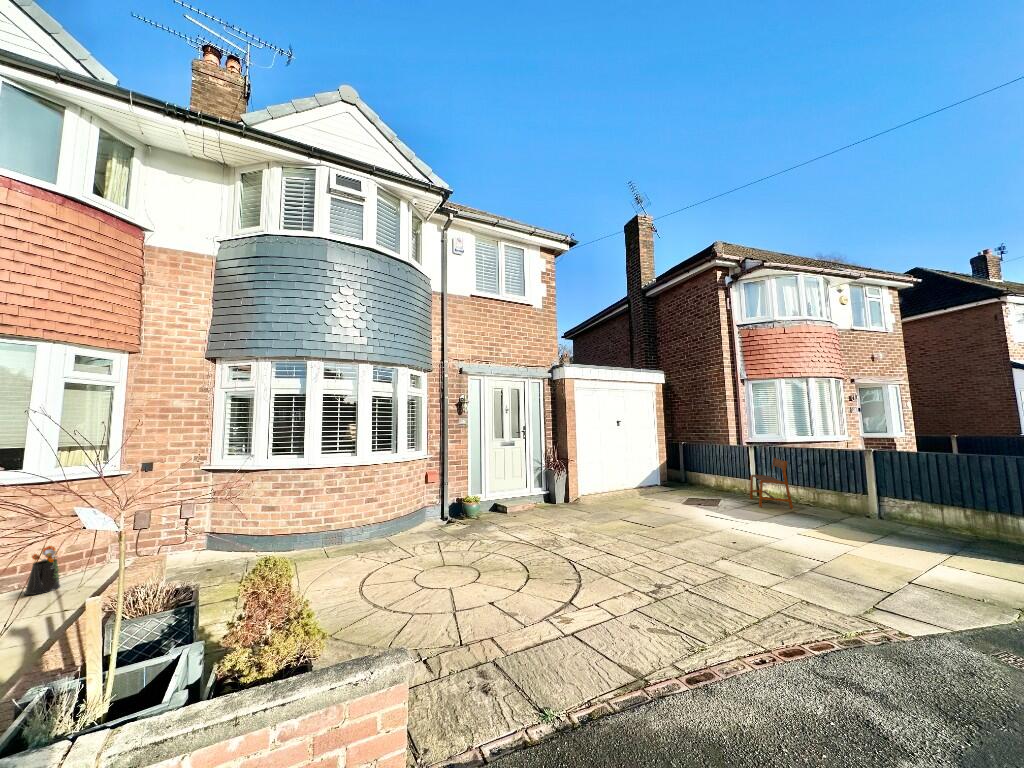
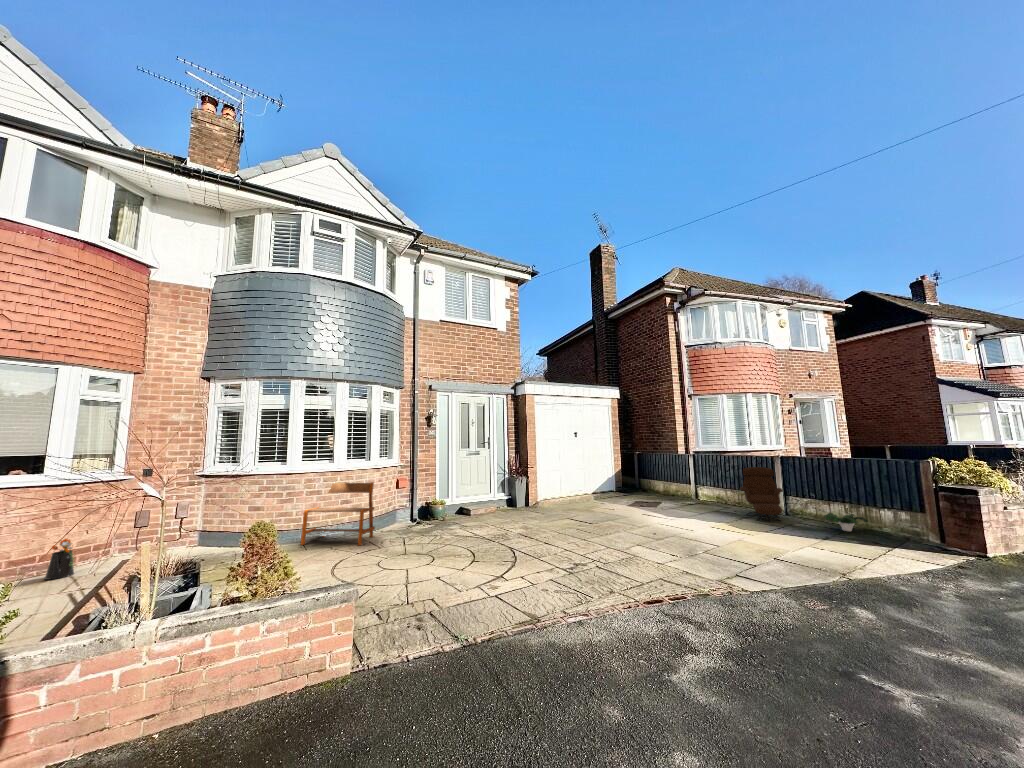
bench: present [750,458,793,508] -> present [301,482,375,546]
lounge chair: none [816,461,874,526] -> present [740,467,783,522]
potted plant: none [930,517,991,539] -> present [825,513,868,531]

